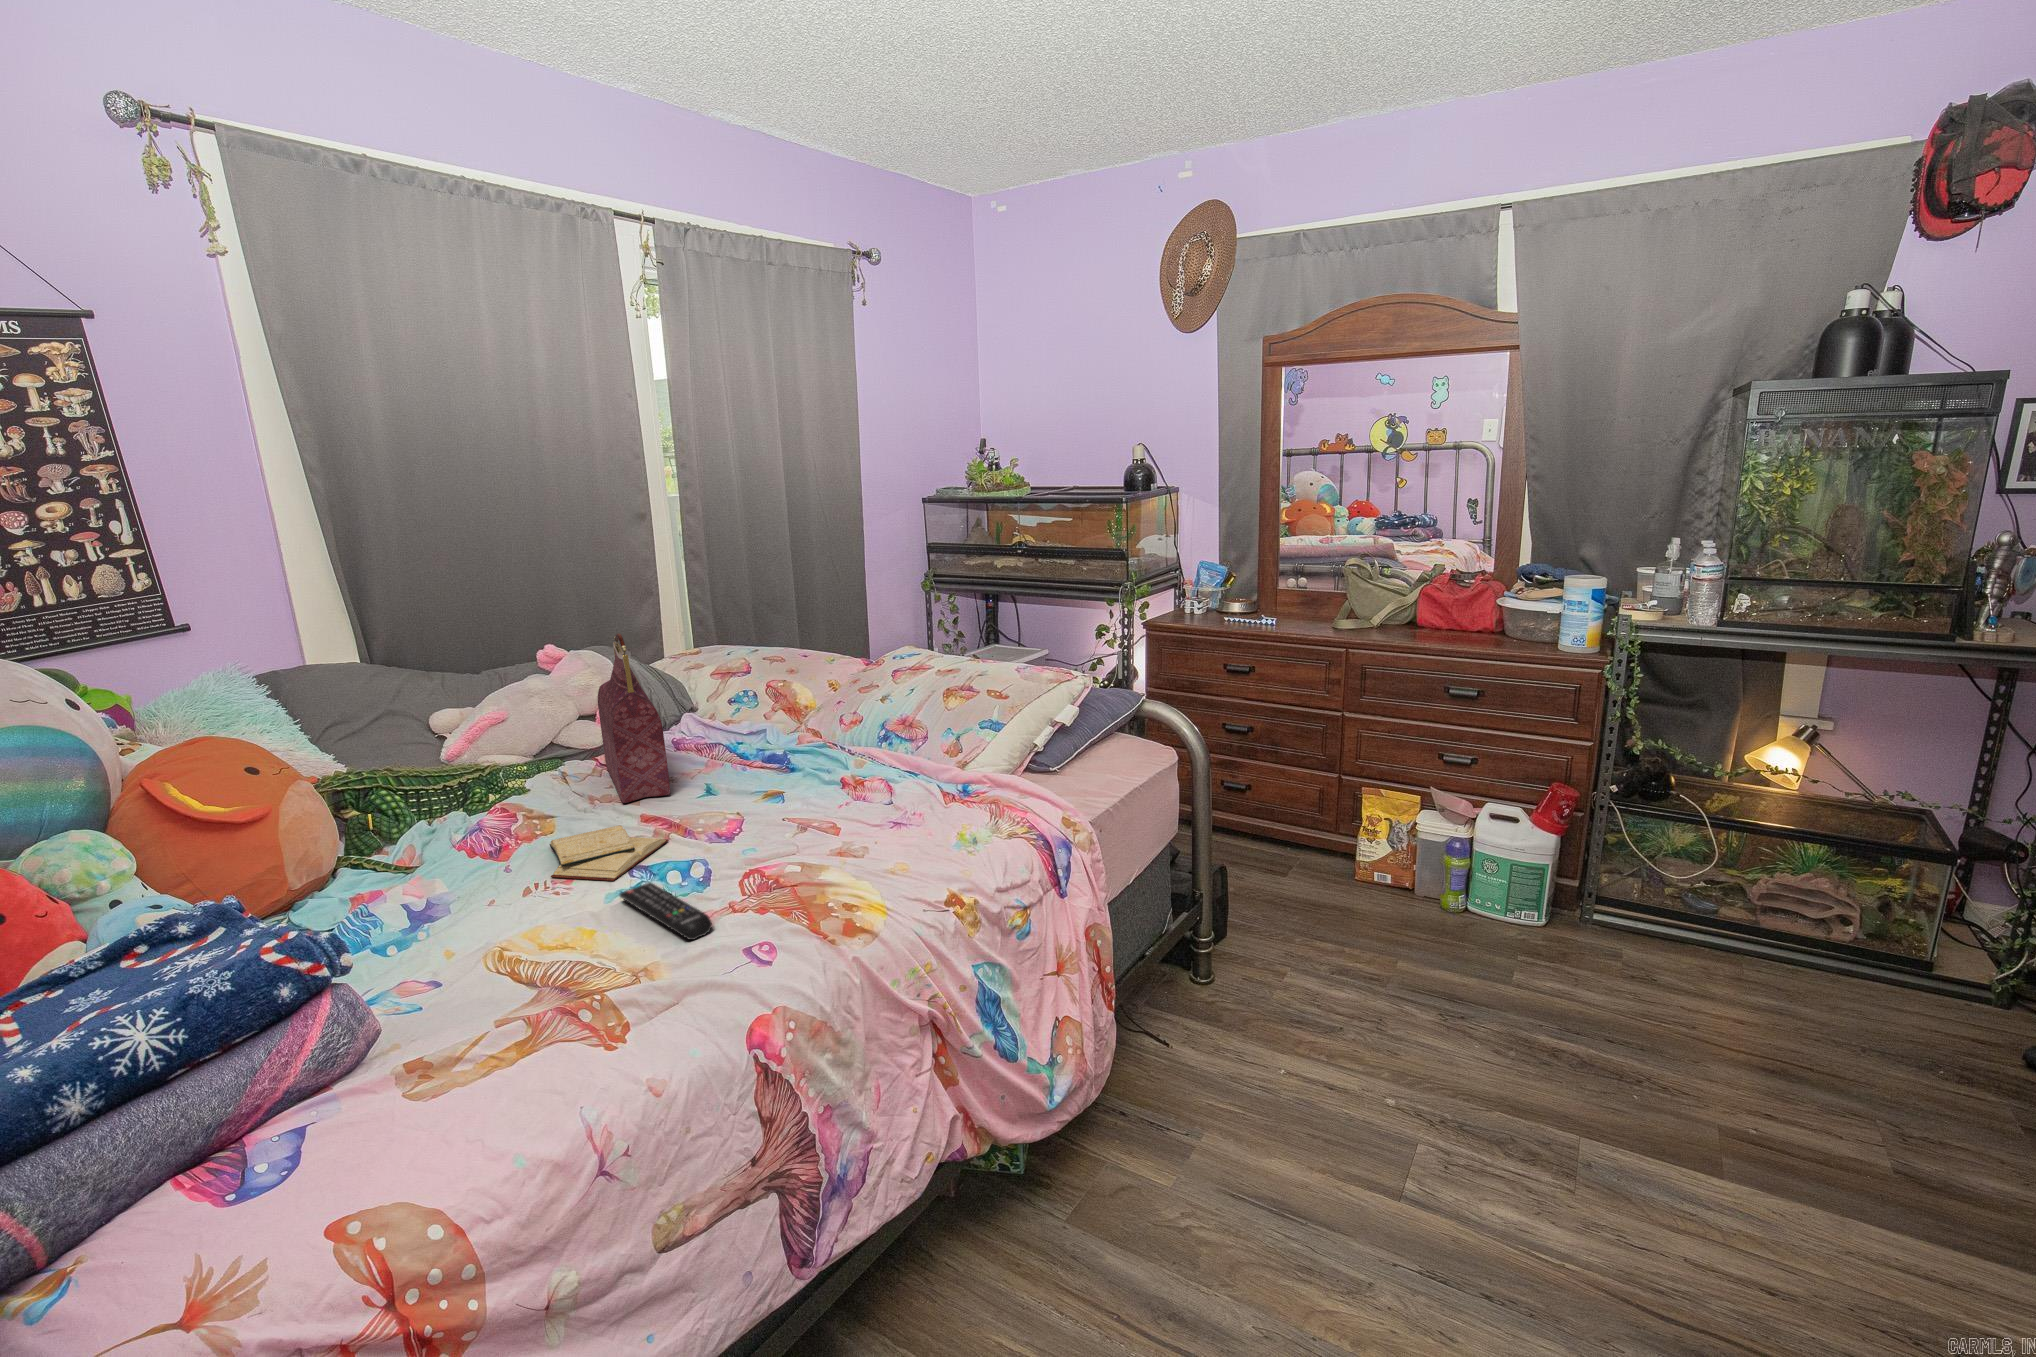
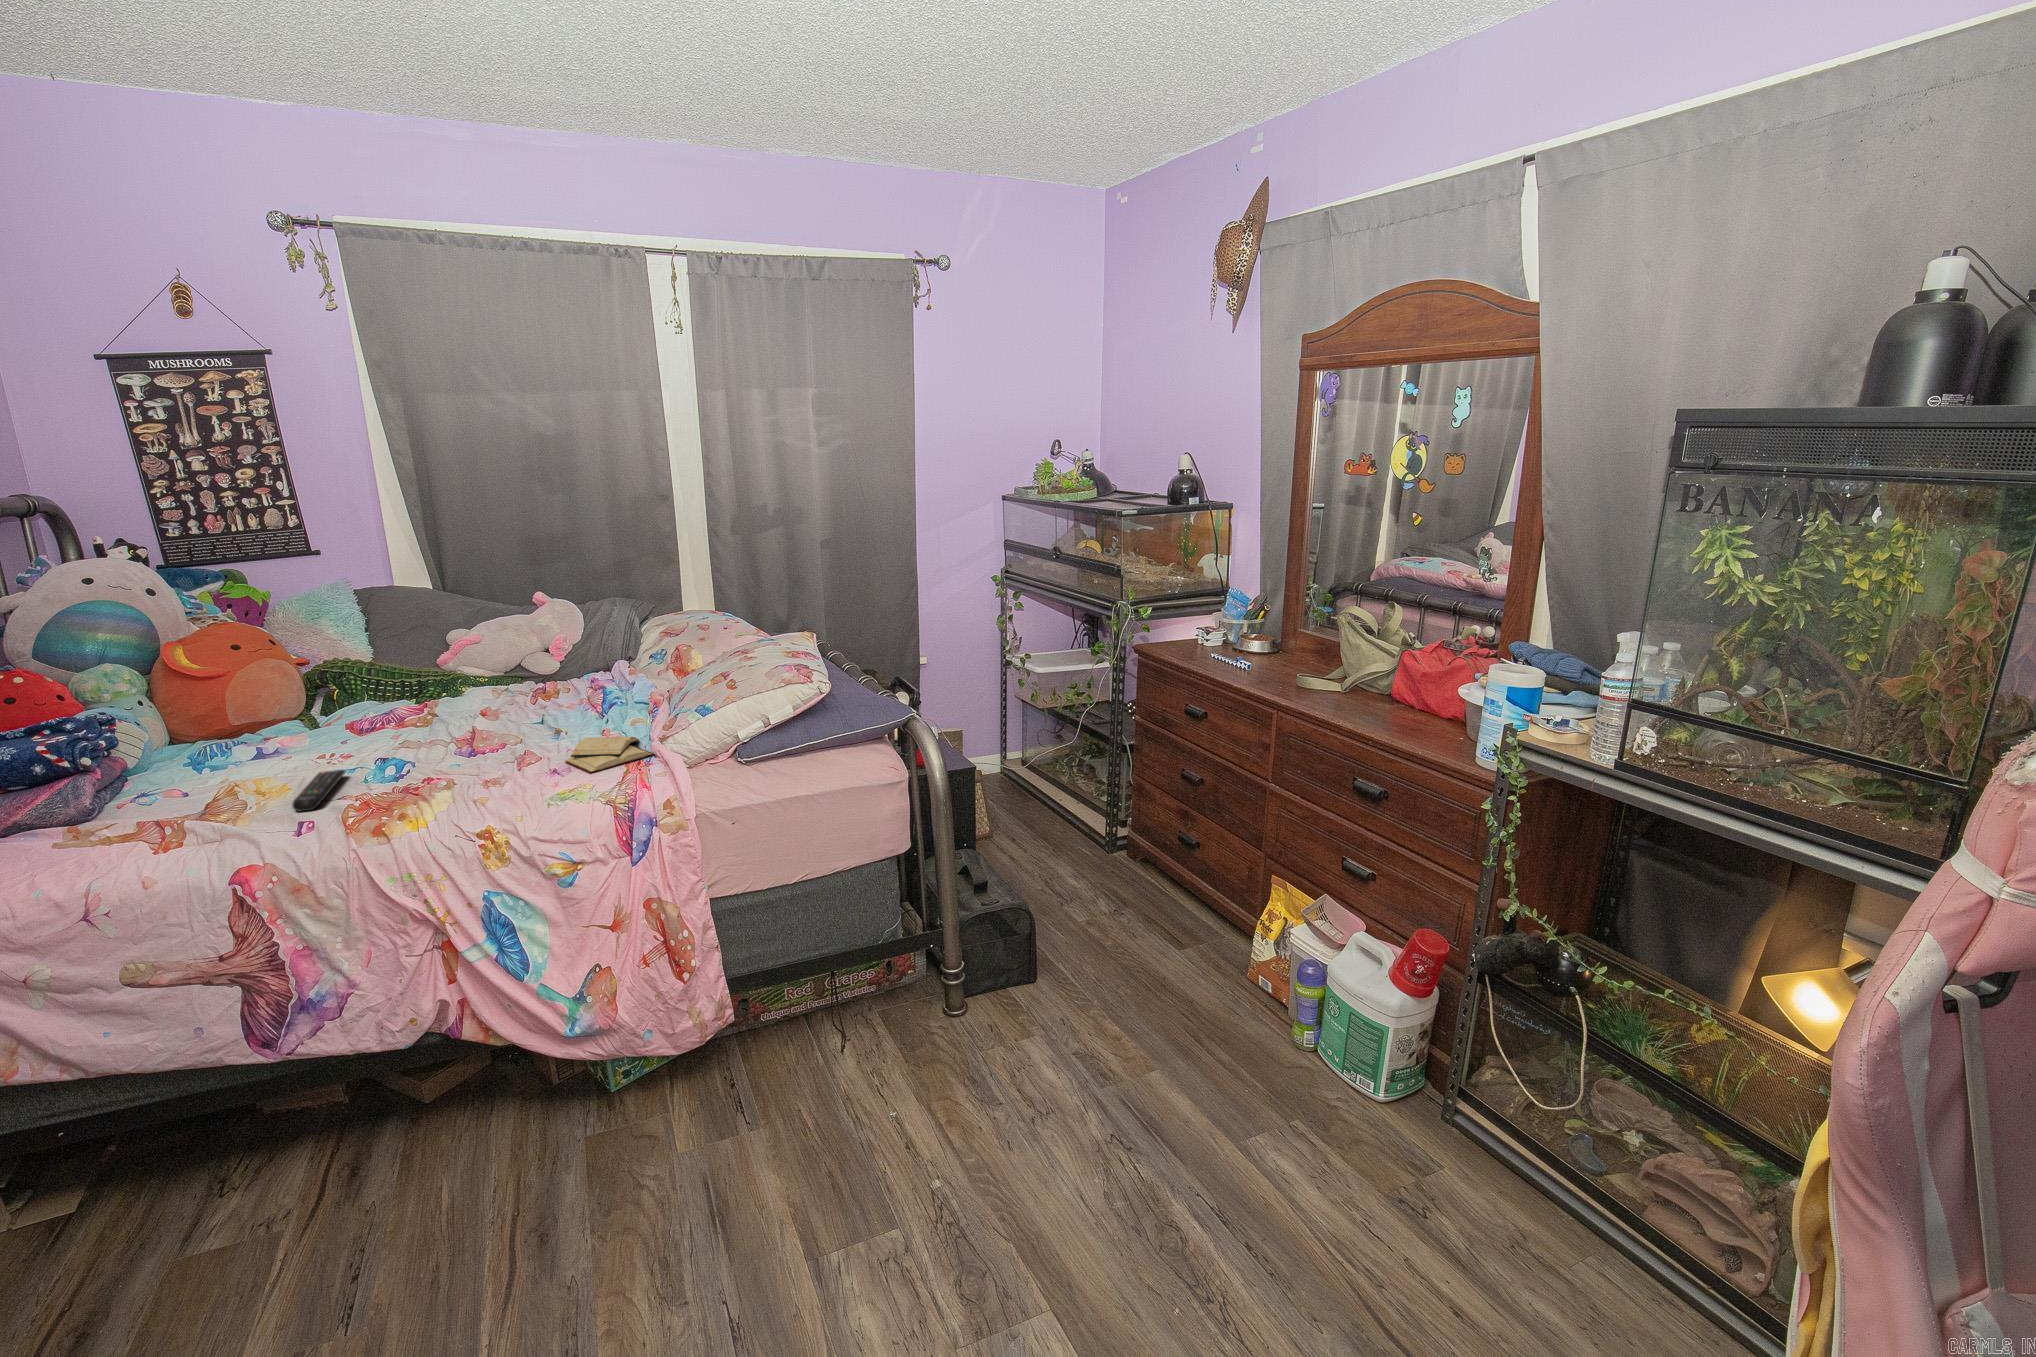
handbag: present [598,633,670,803] -> none [455,591,543,715]
diary: present [550,825,669,881] -> present [565,737,654,773]

